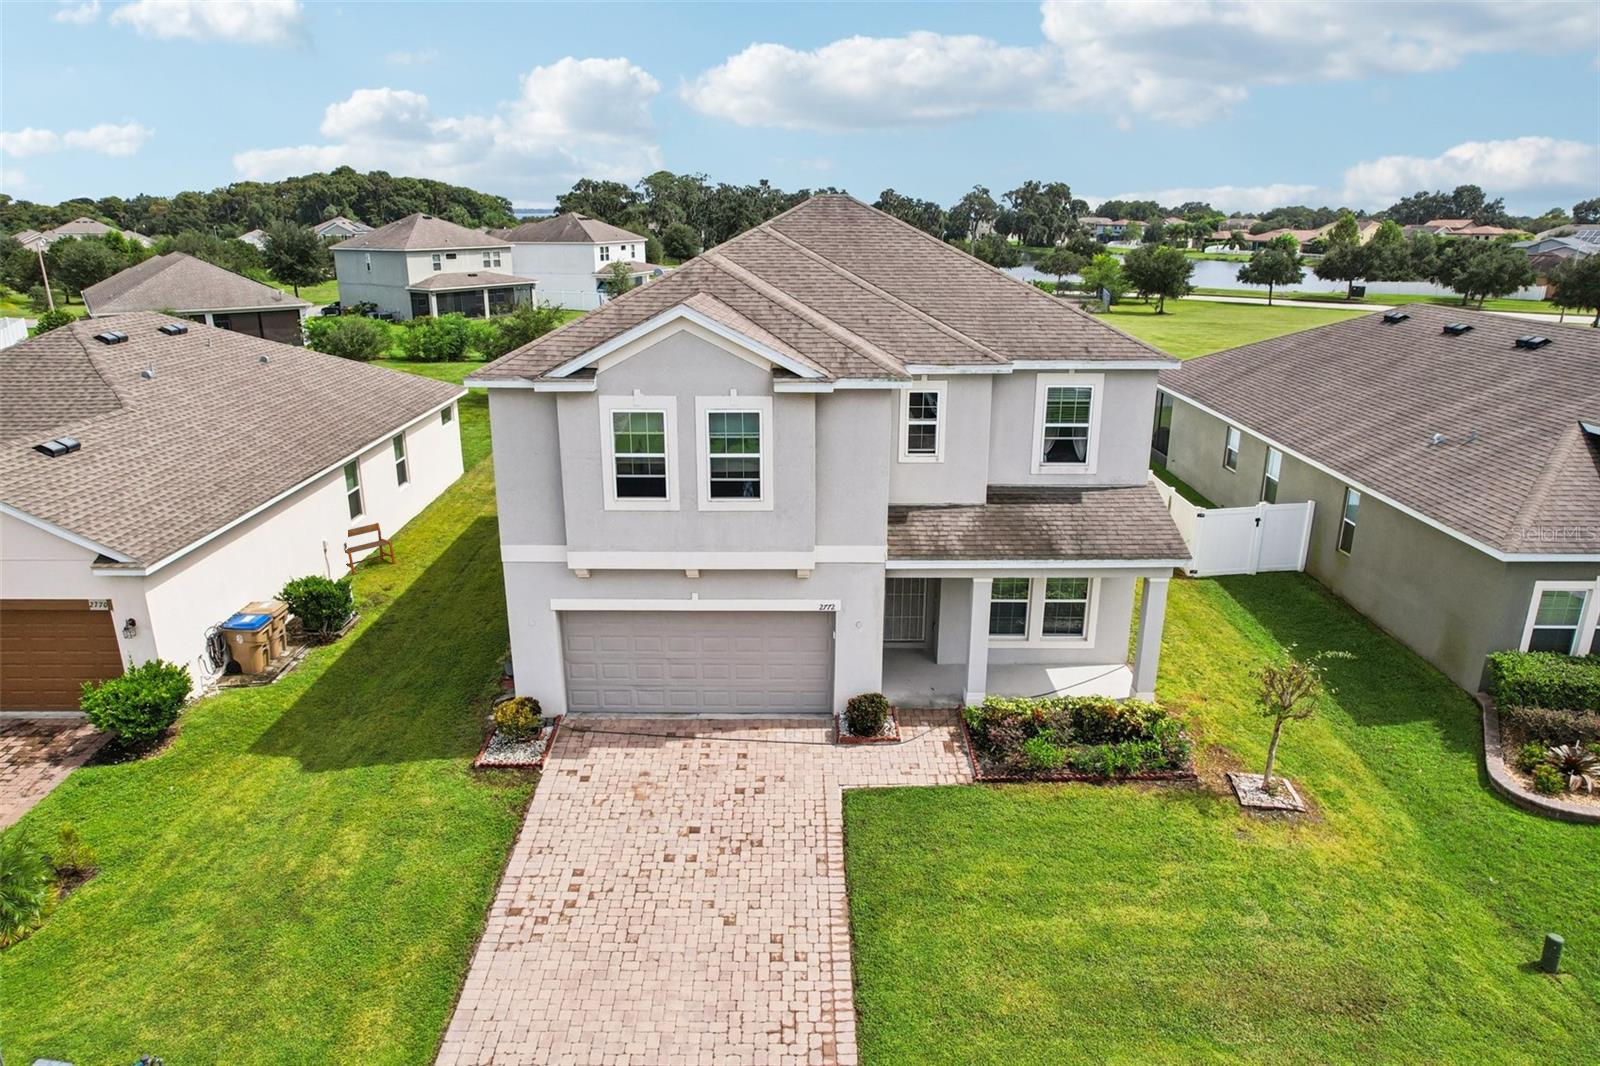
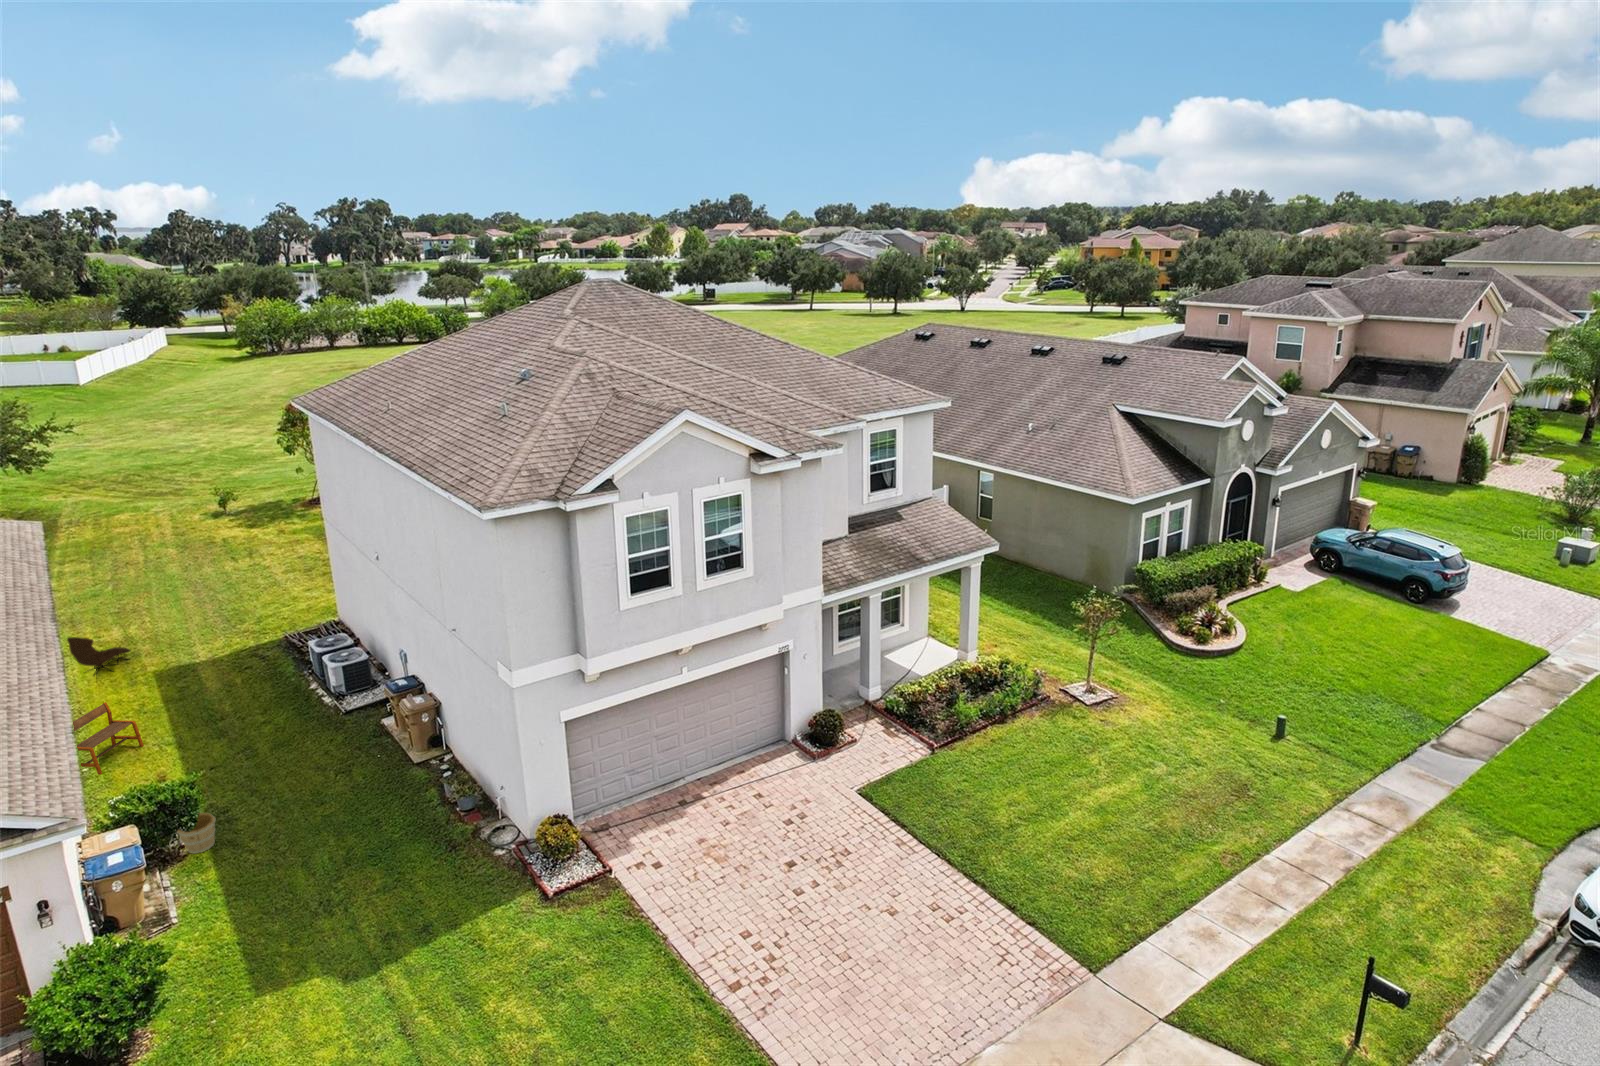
lounge chair: none [413,477,458,512] -> present [67,637,130,676]
wooden bucket: none [324,613,355,644] -> present [177,813,215,854]

